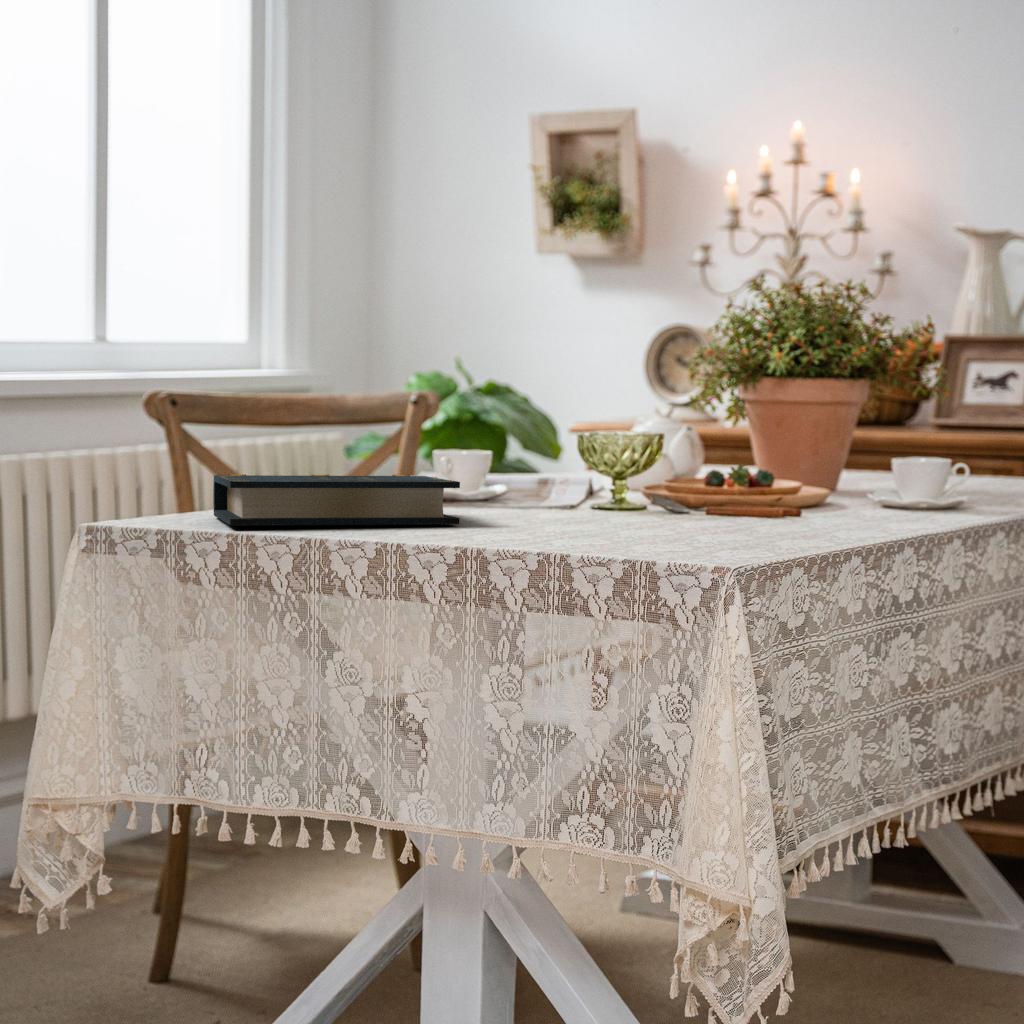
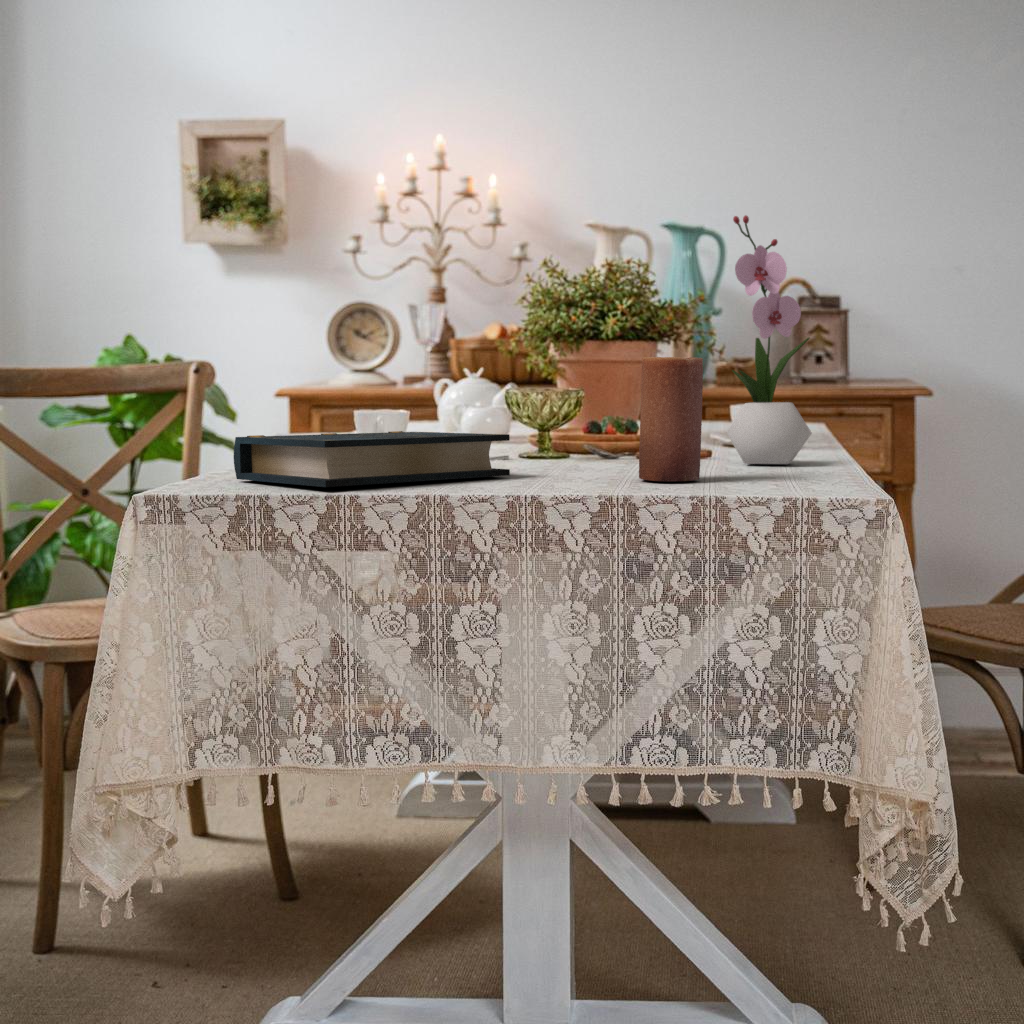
flower arrangement: none [746,243,867,528] -> present [727,215,812,464]
candle: none [557,405,626,538] -> present [639,357,703,482]

